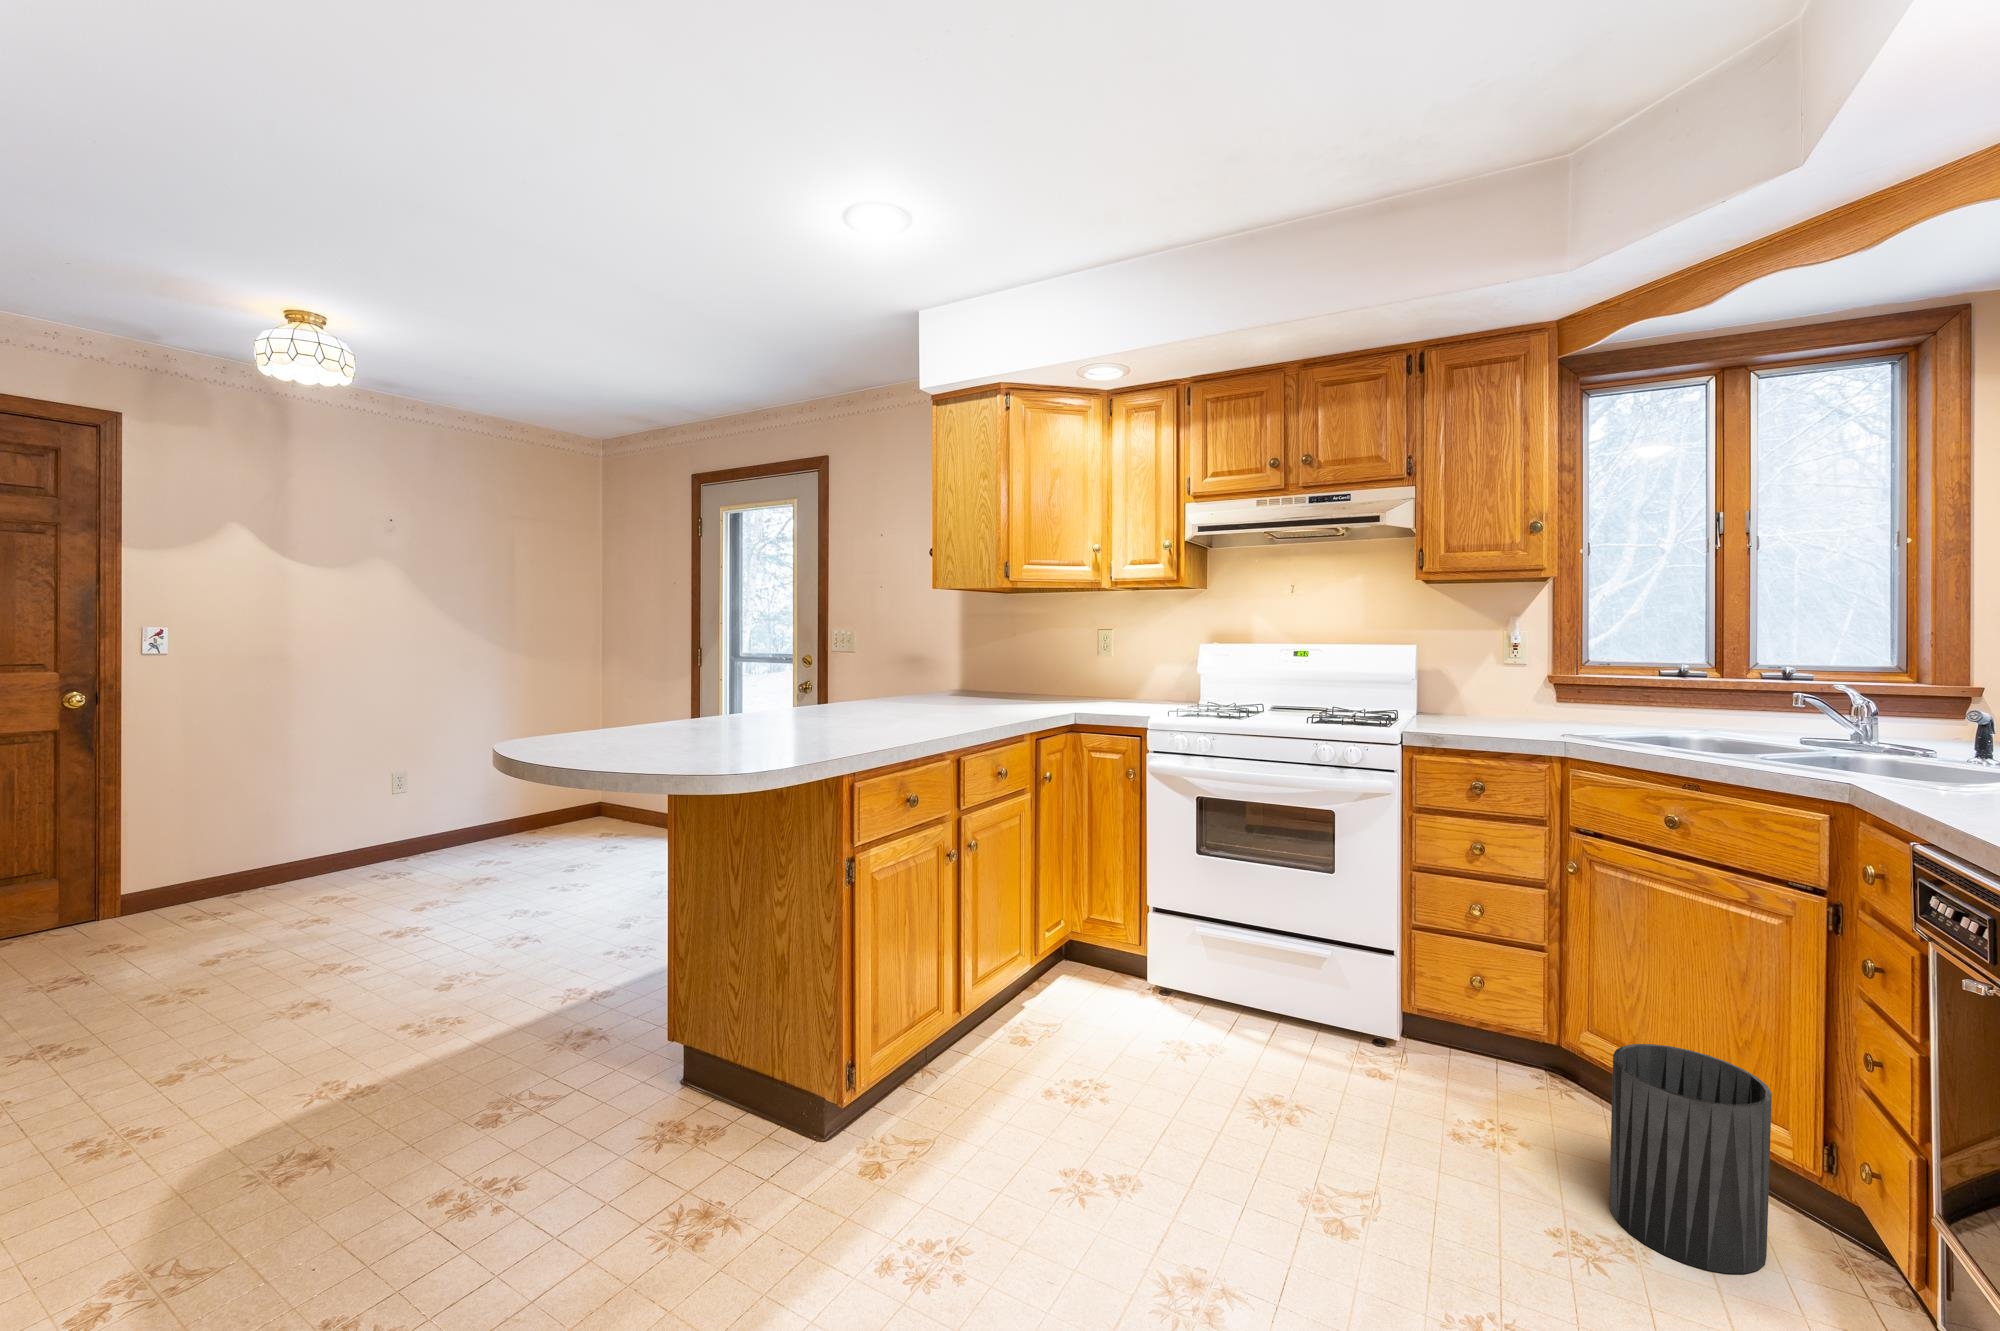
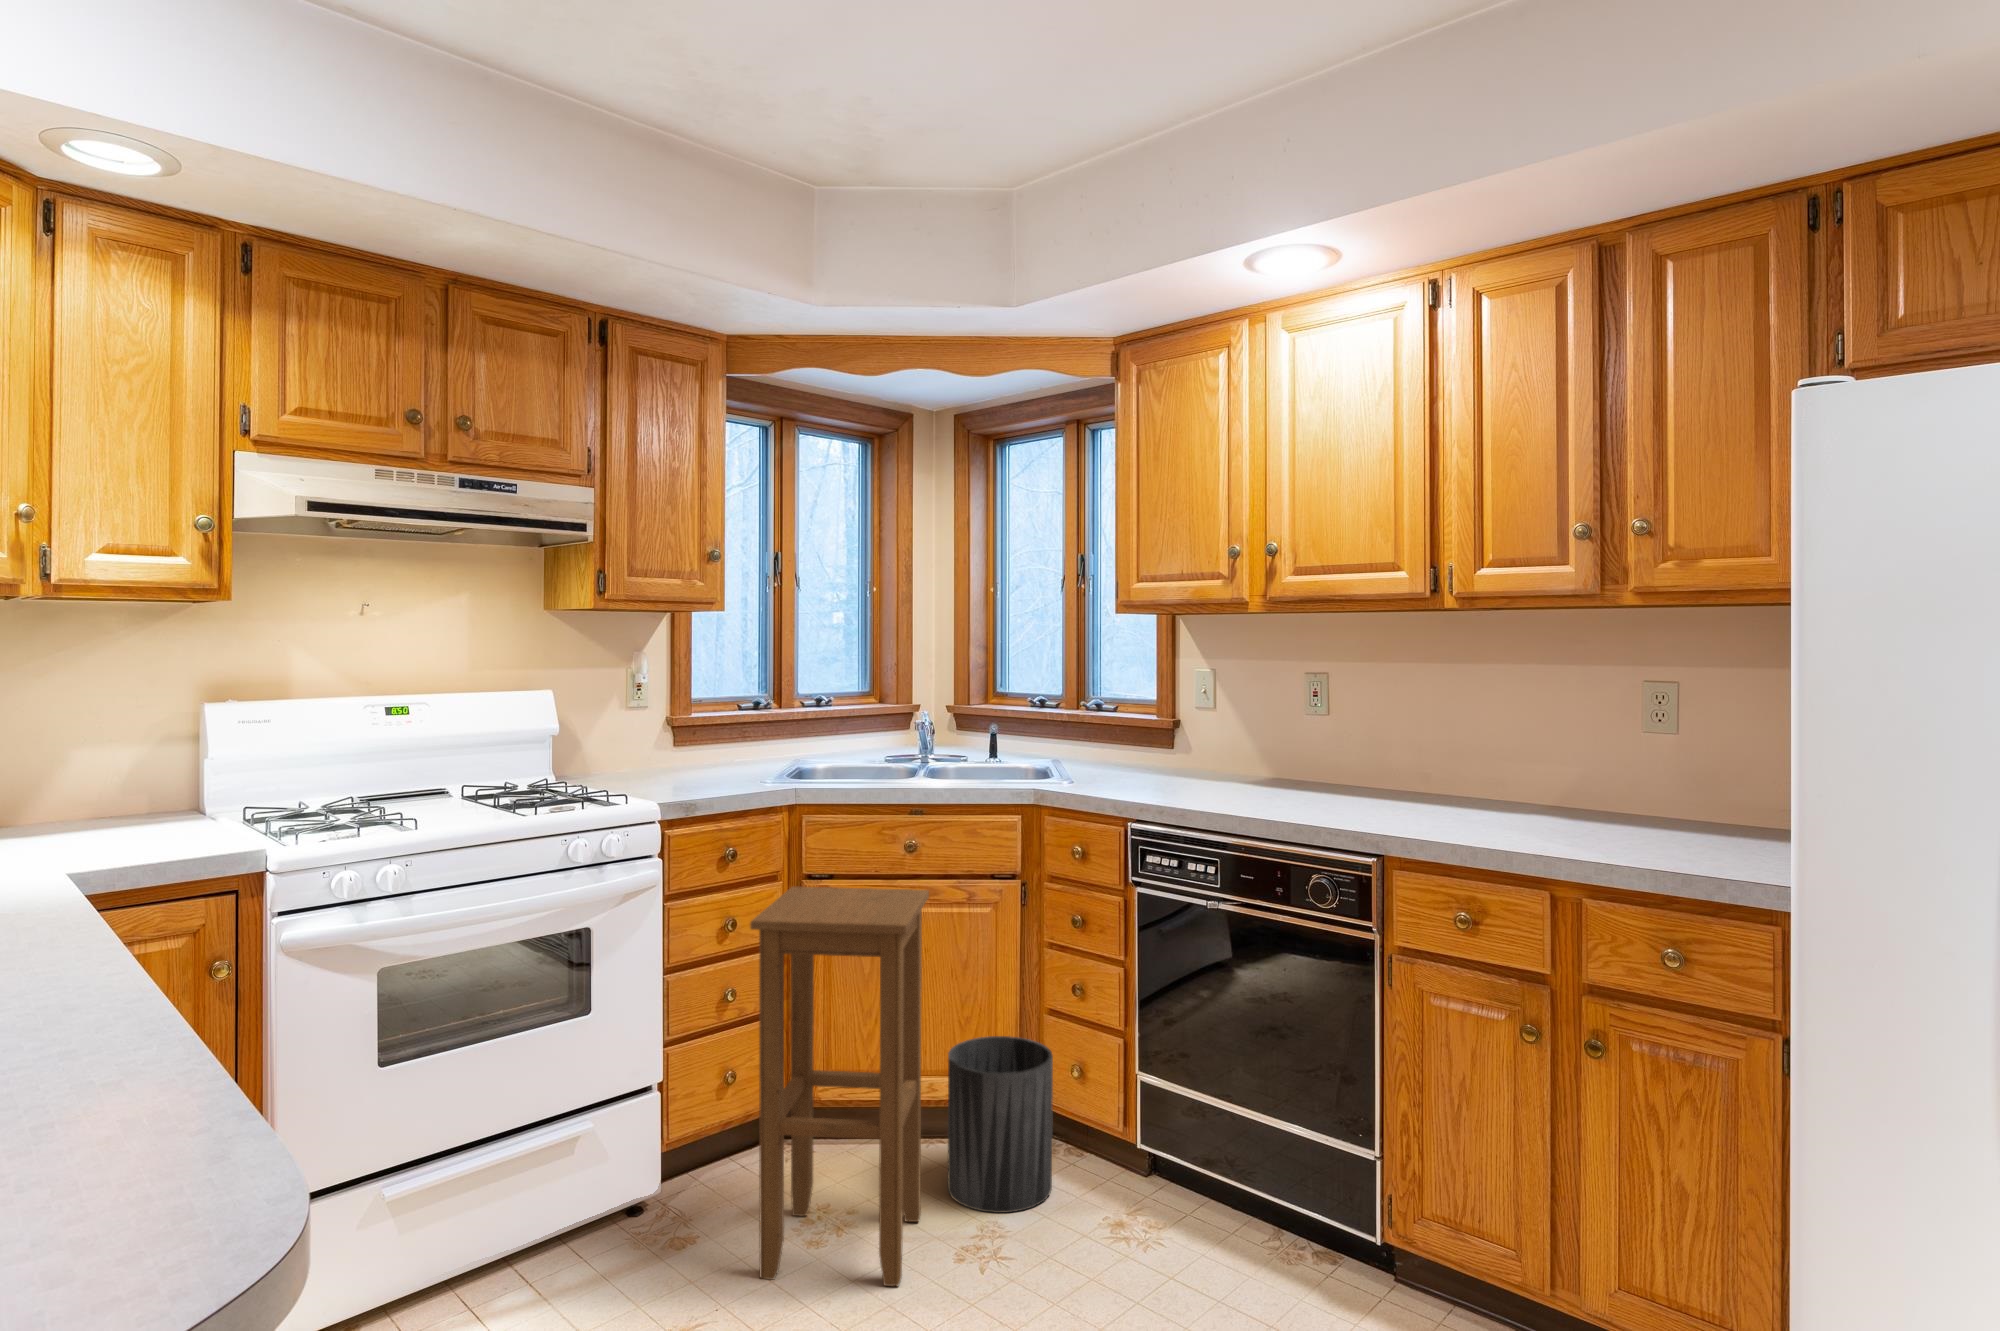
stool: none [1354,818,1569,1189] -> present [750,887,929,1286]

